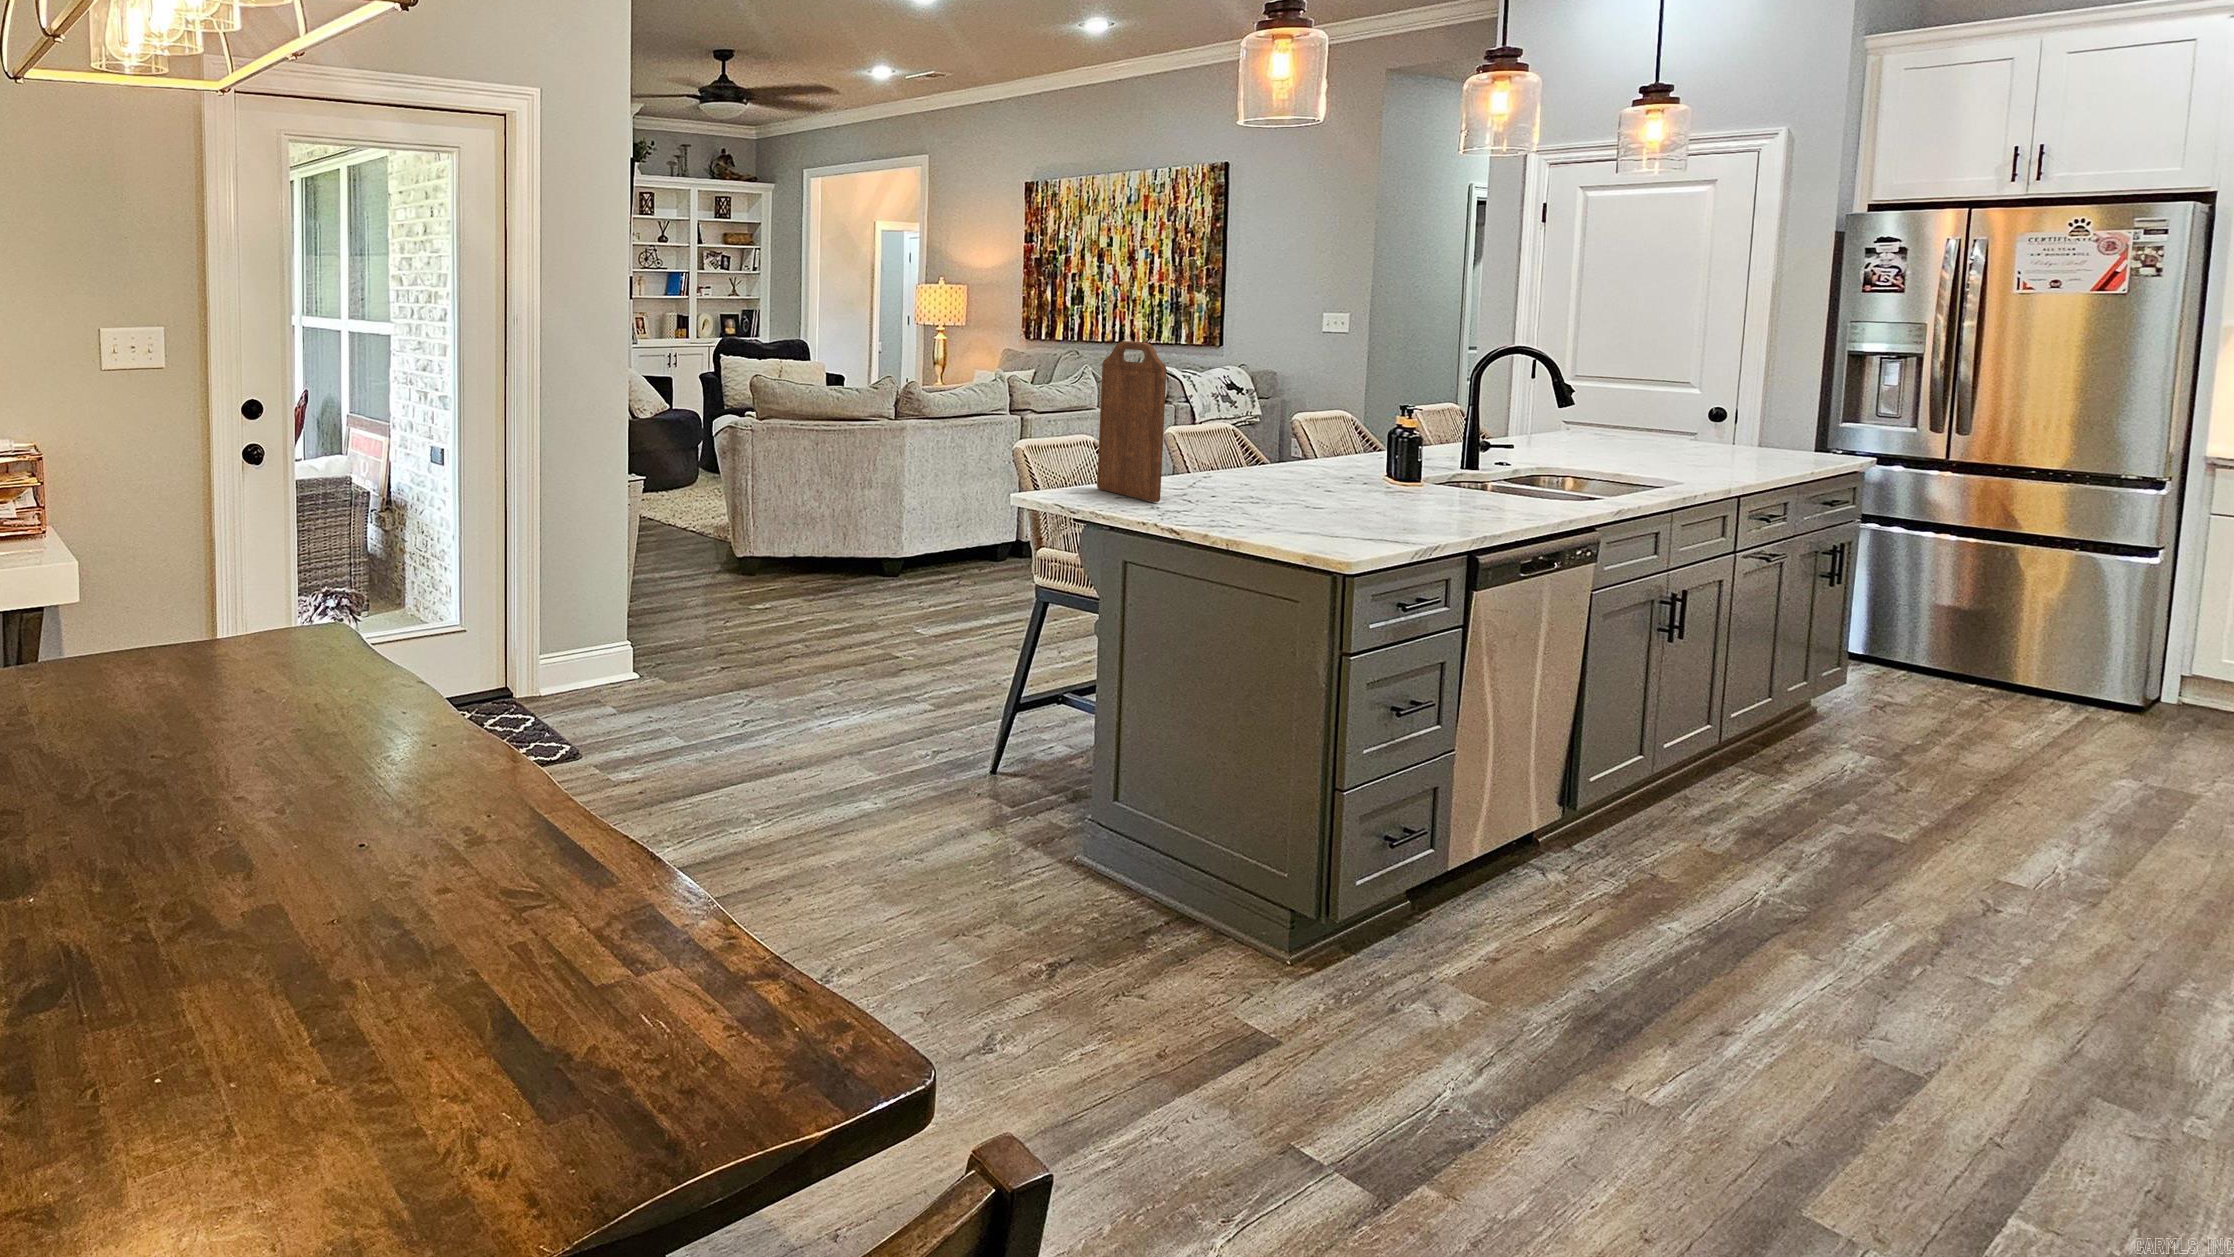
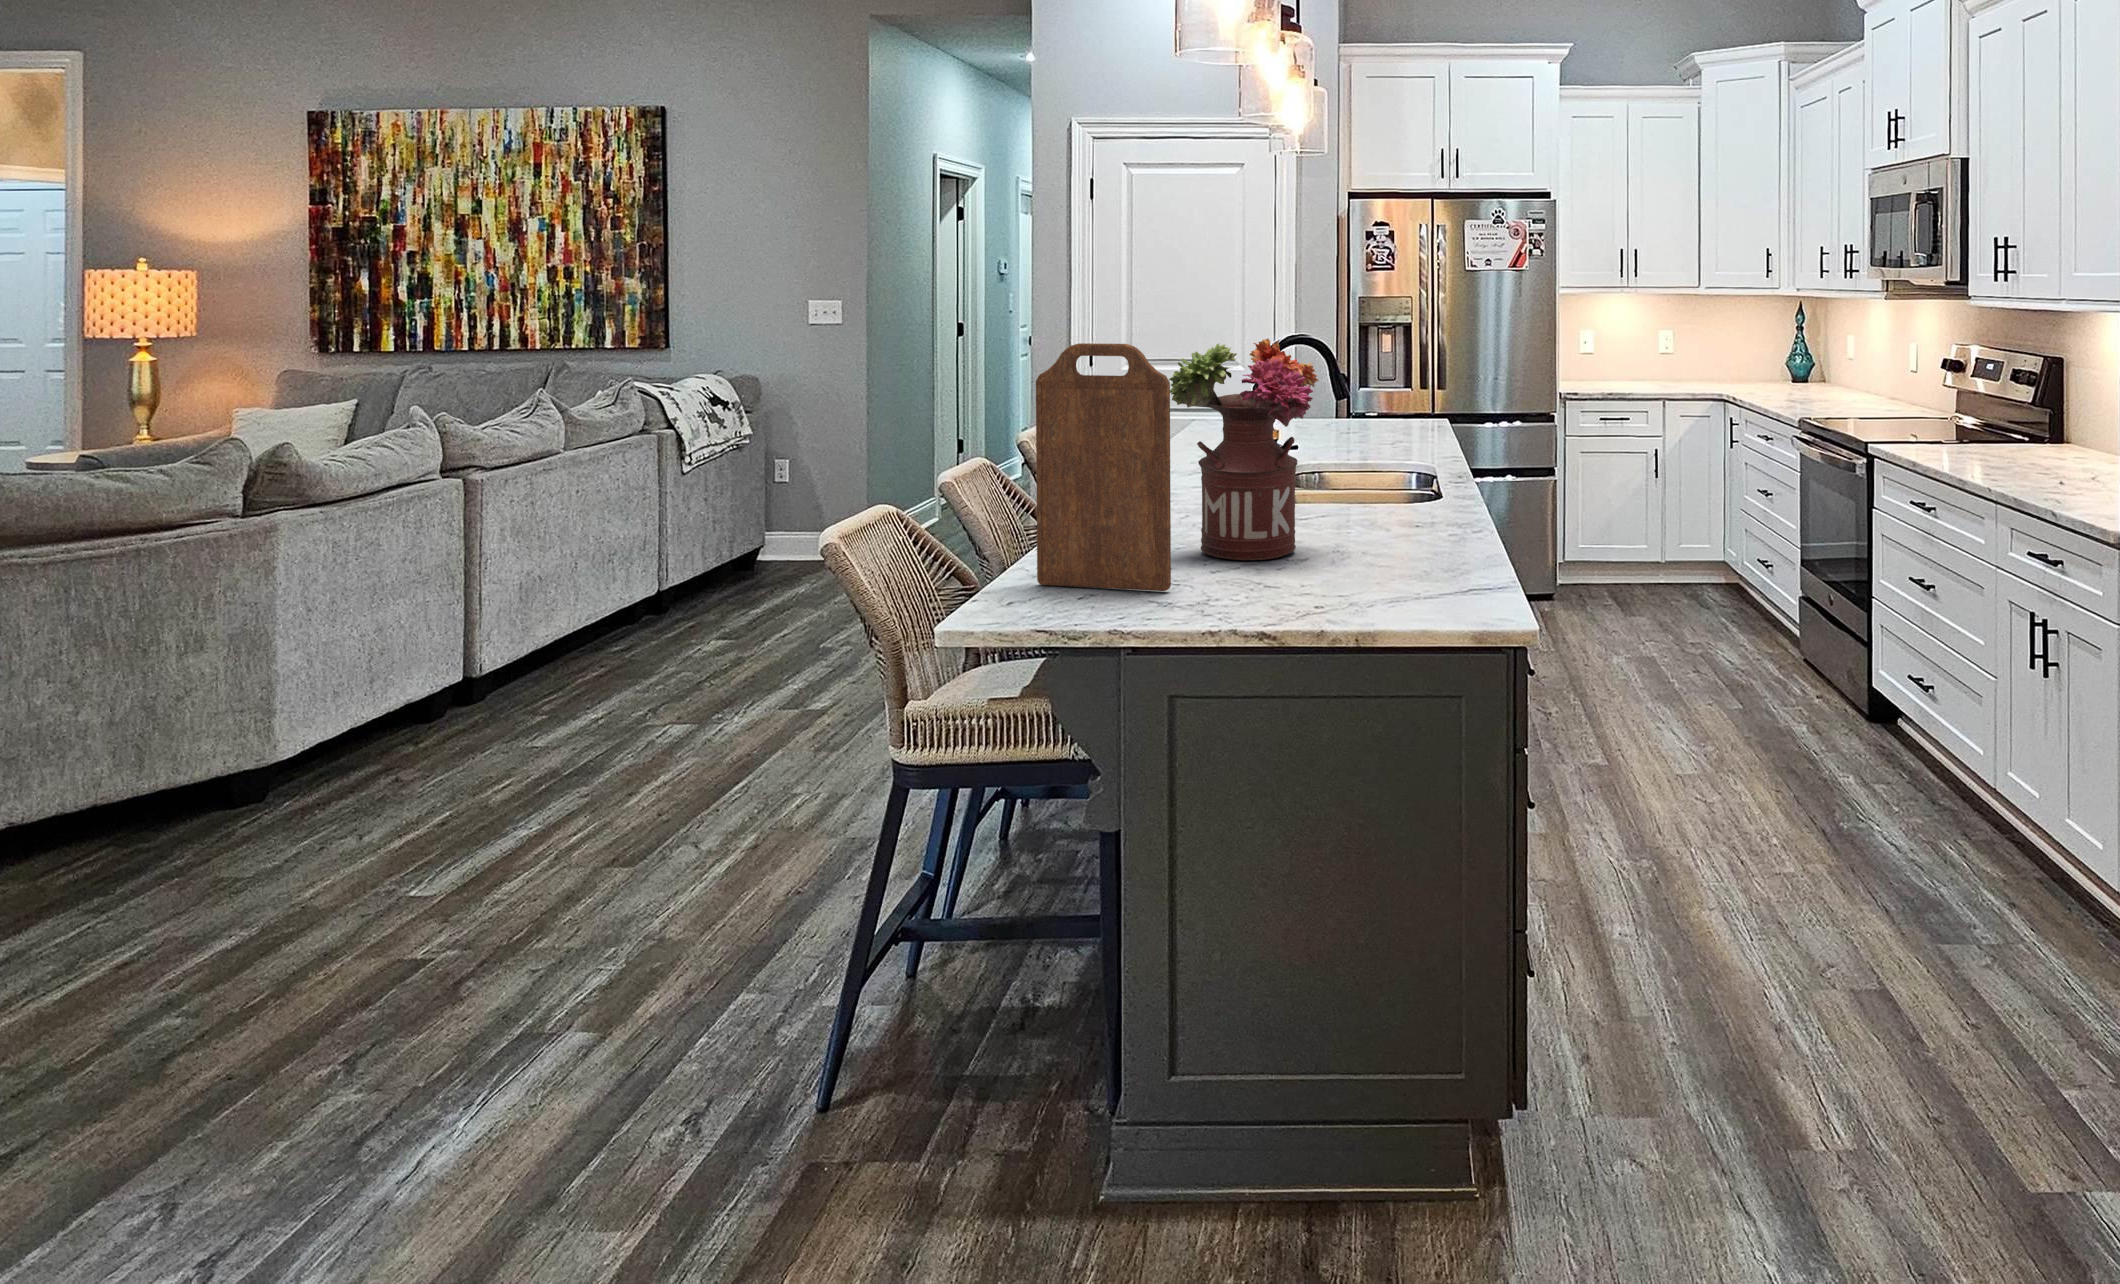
flower arrangement: none [1219,345,1342,502] -> present [1169,338,1319,560]

